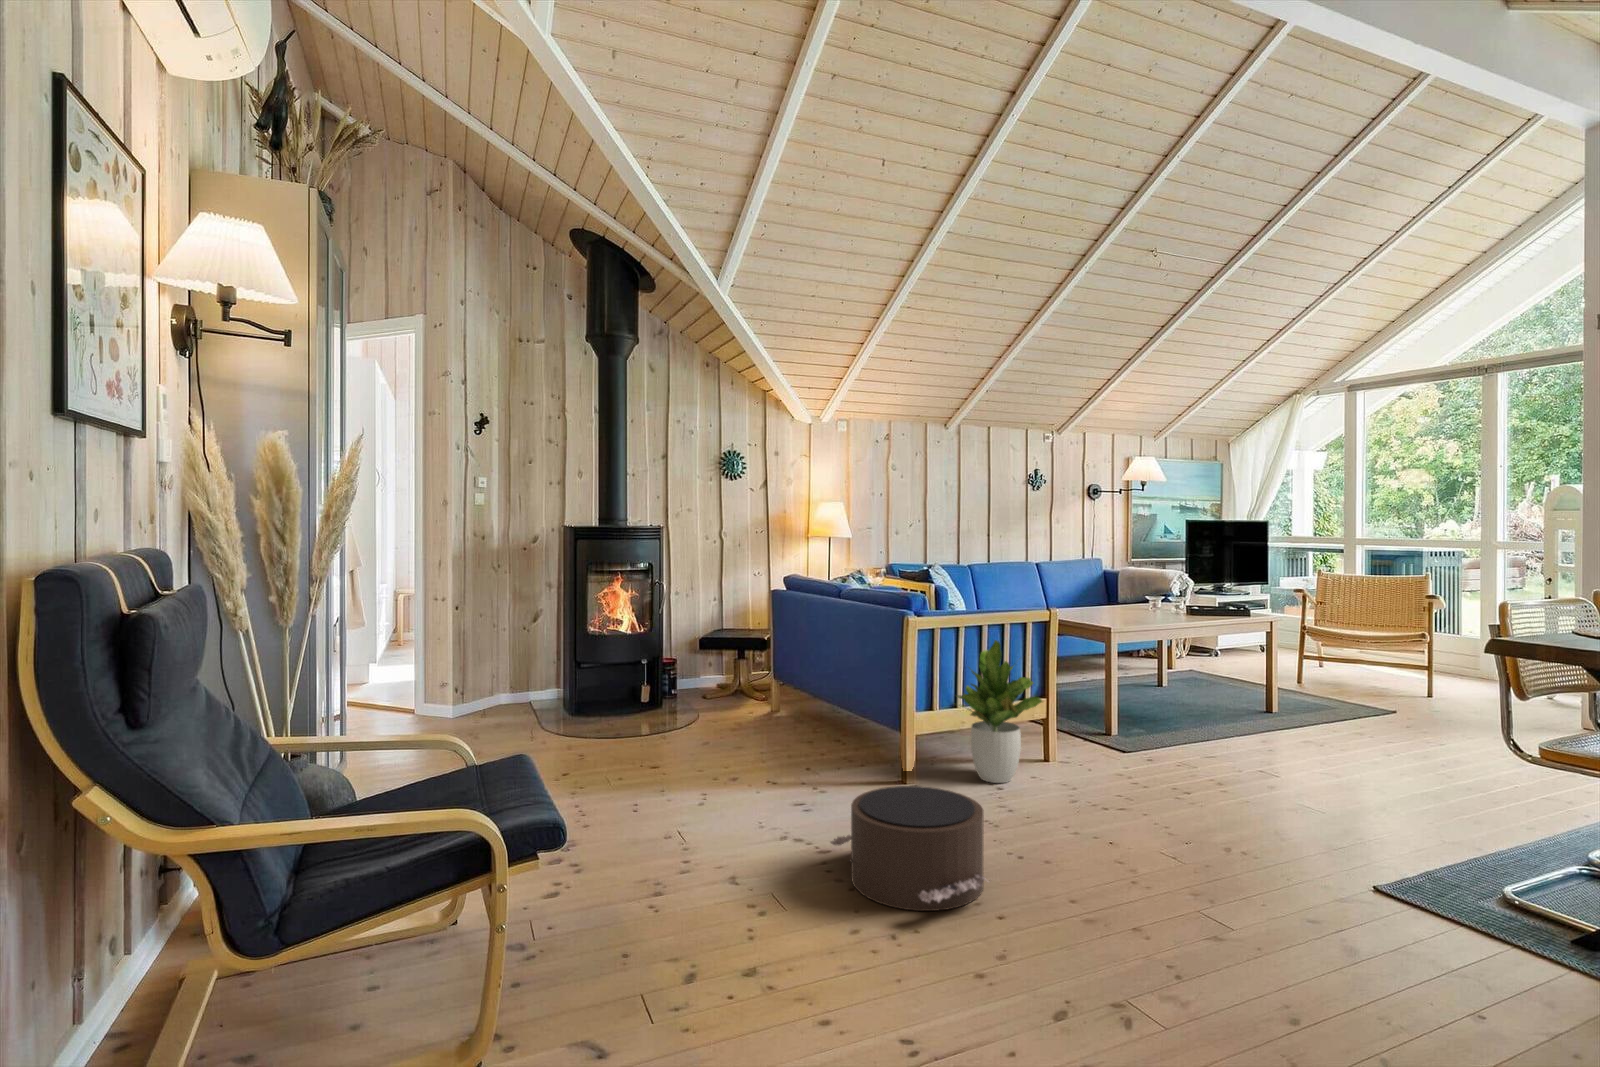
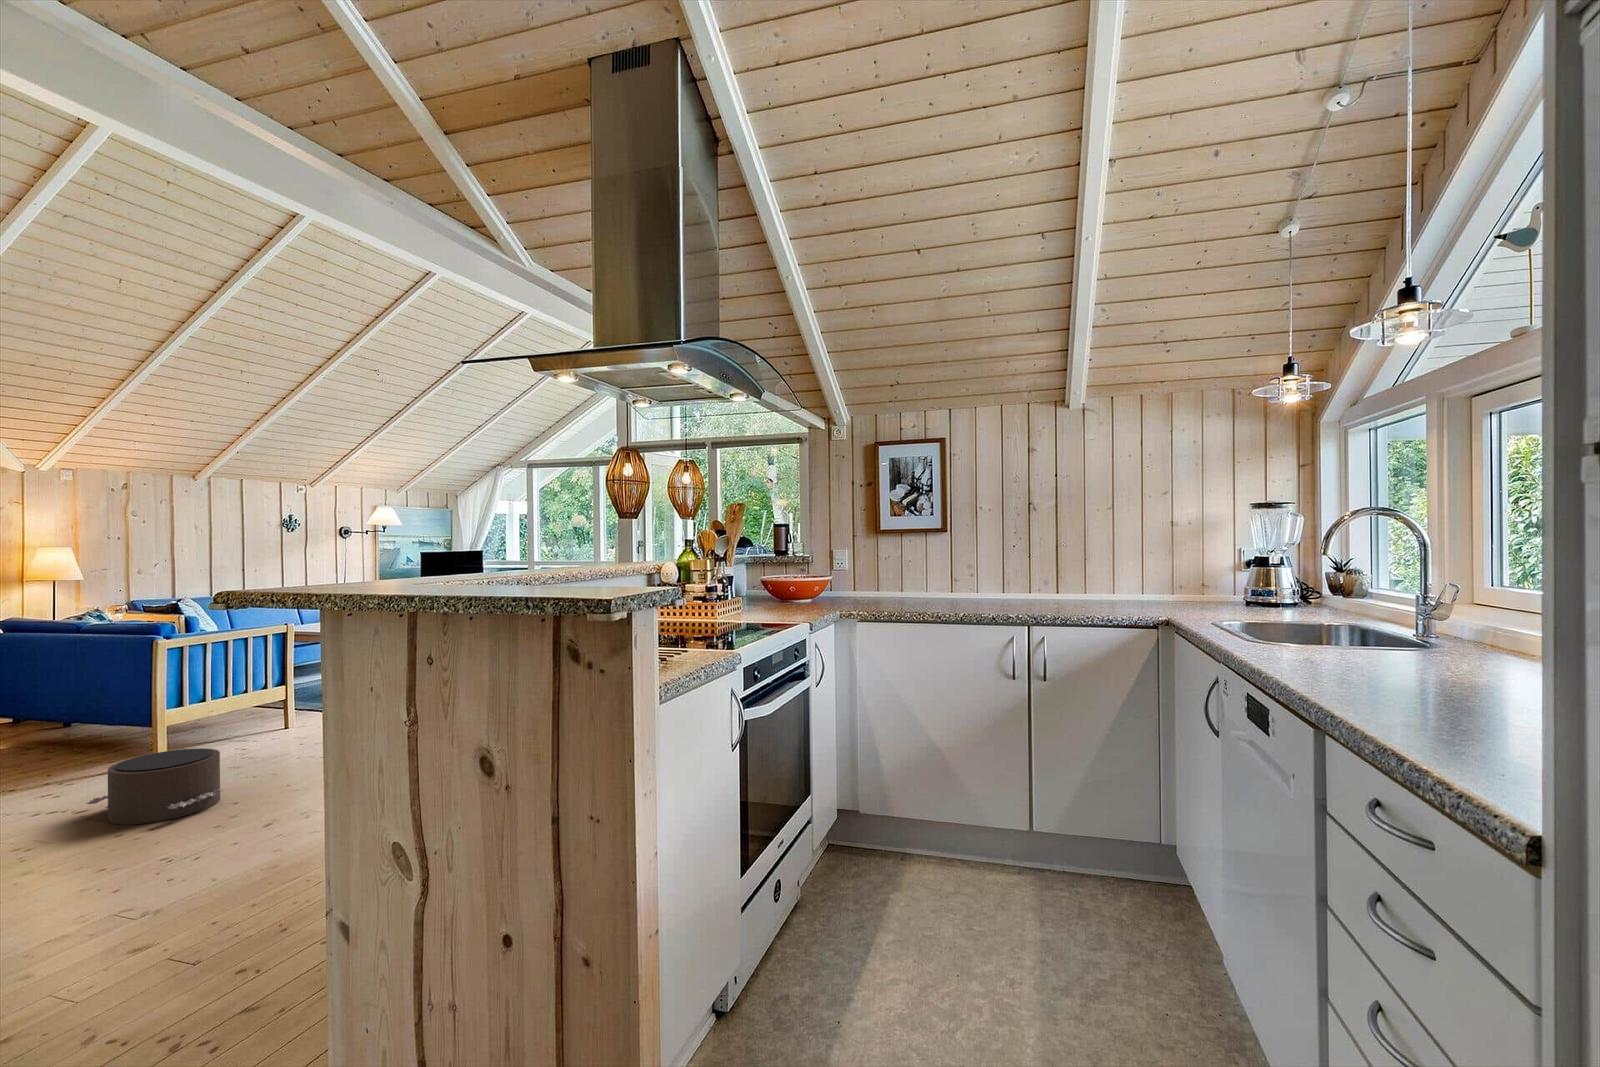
potted plant: present [957,640,1042,783] -> none [198,651,276,752]

